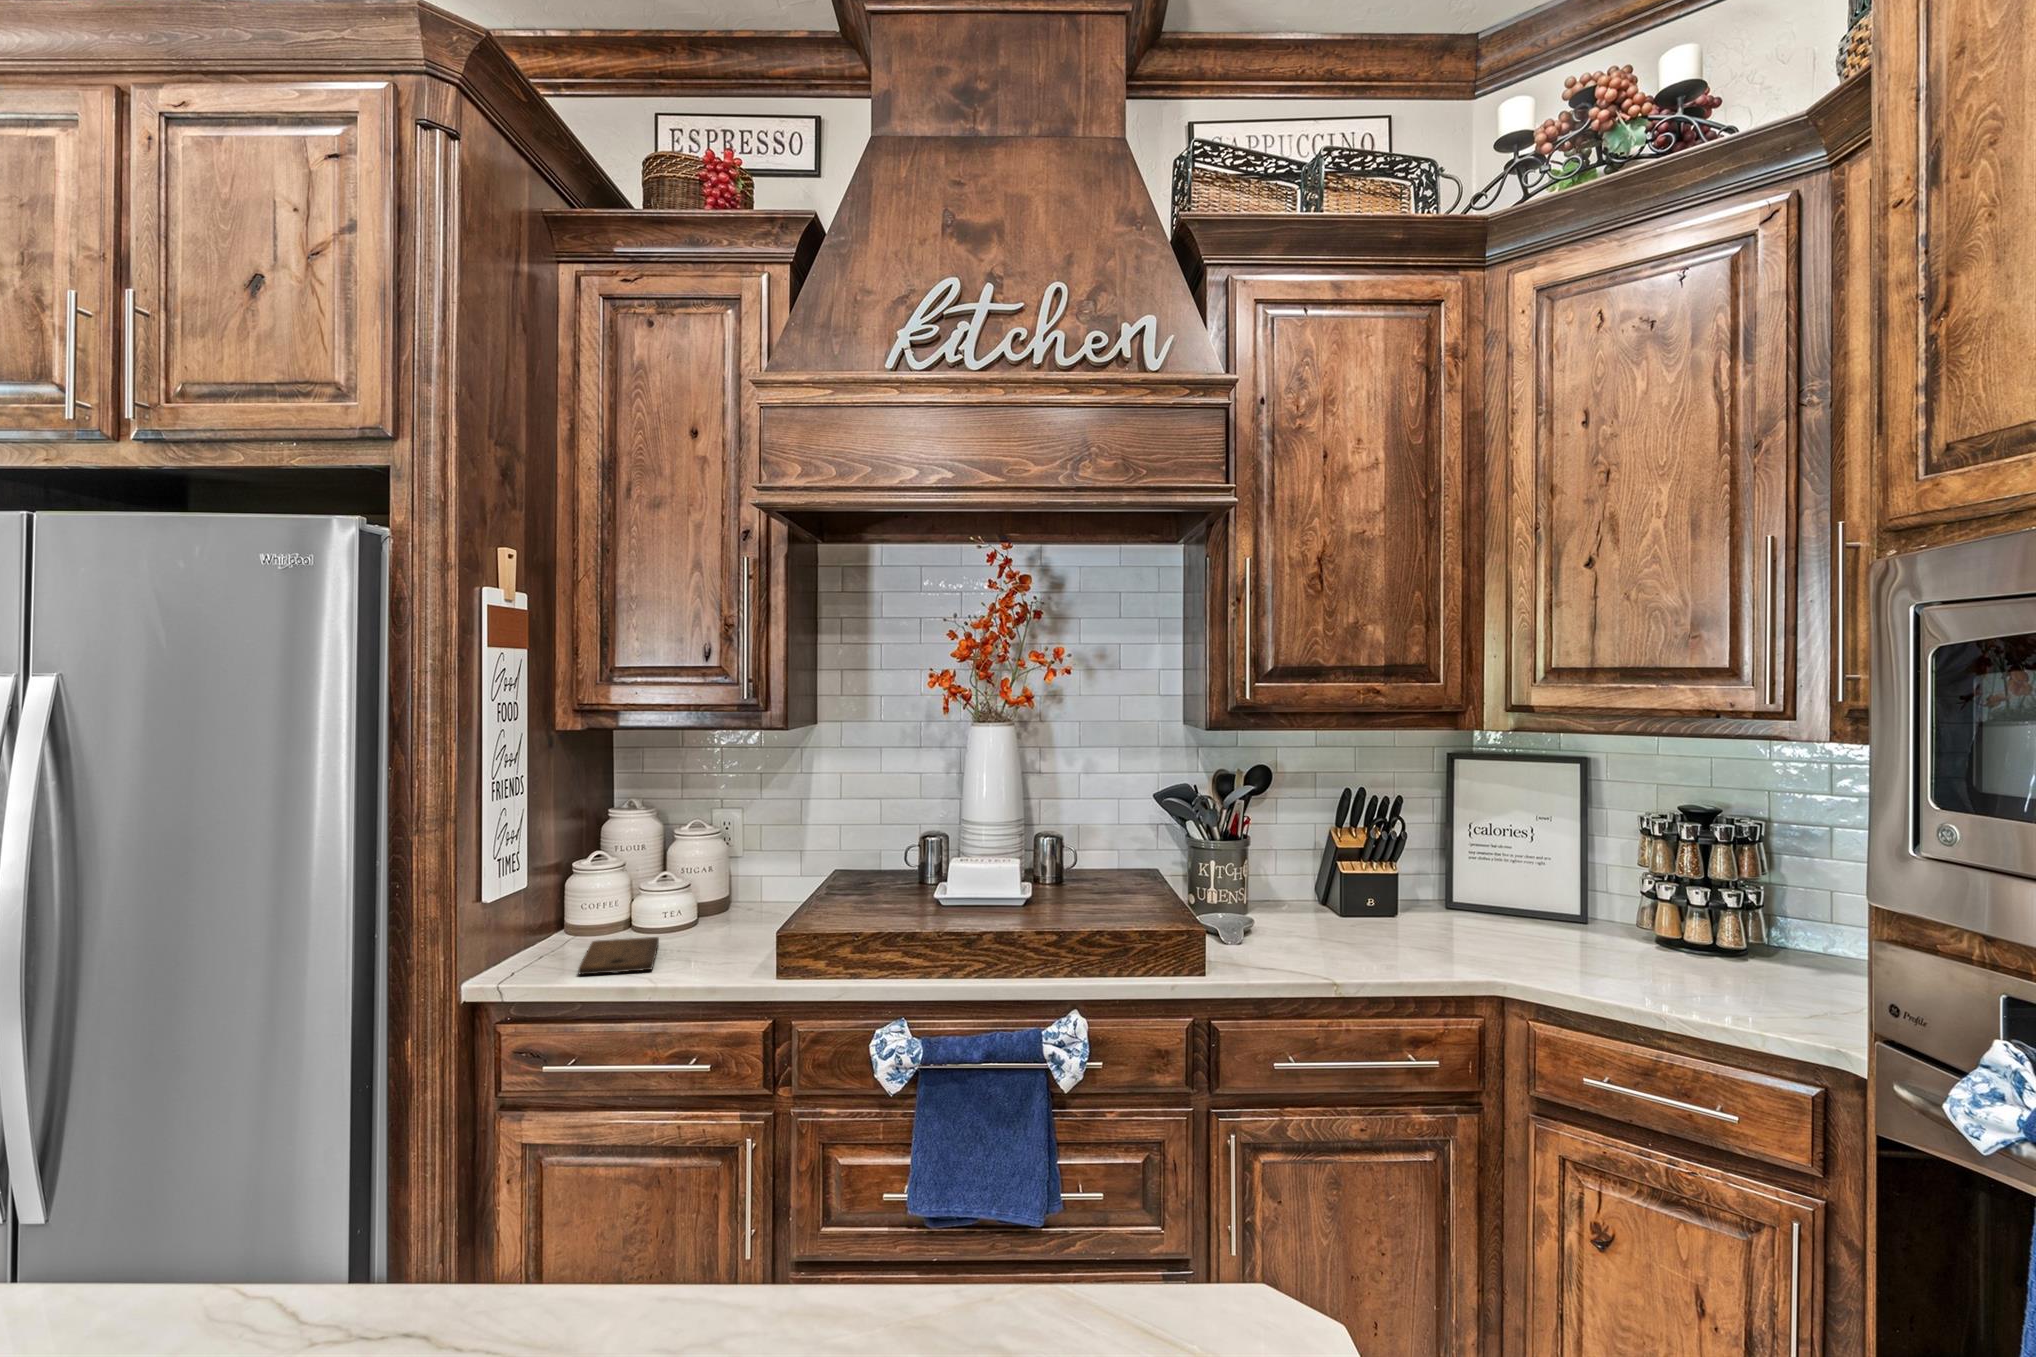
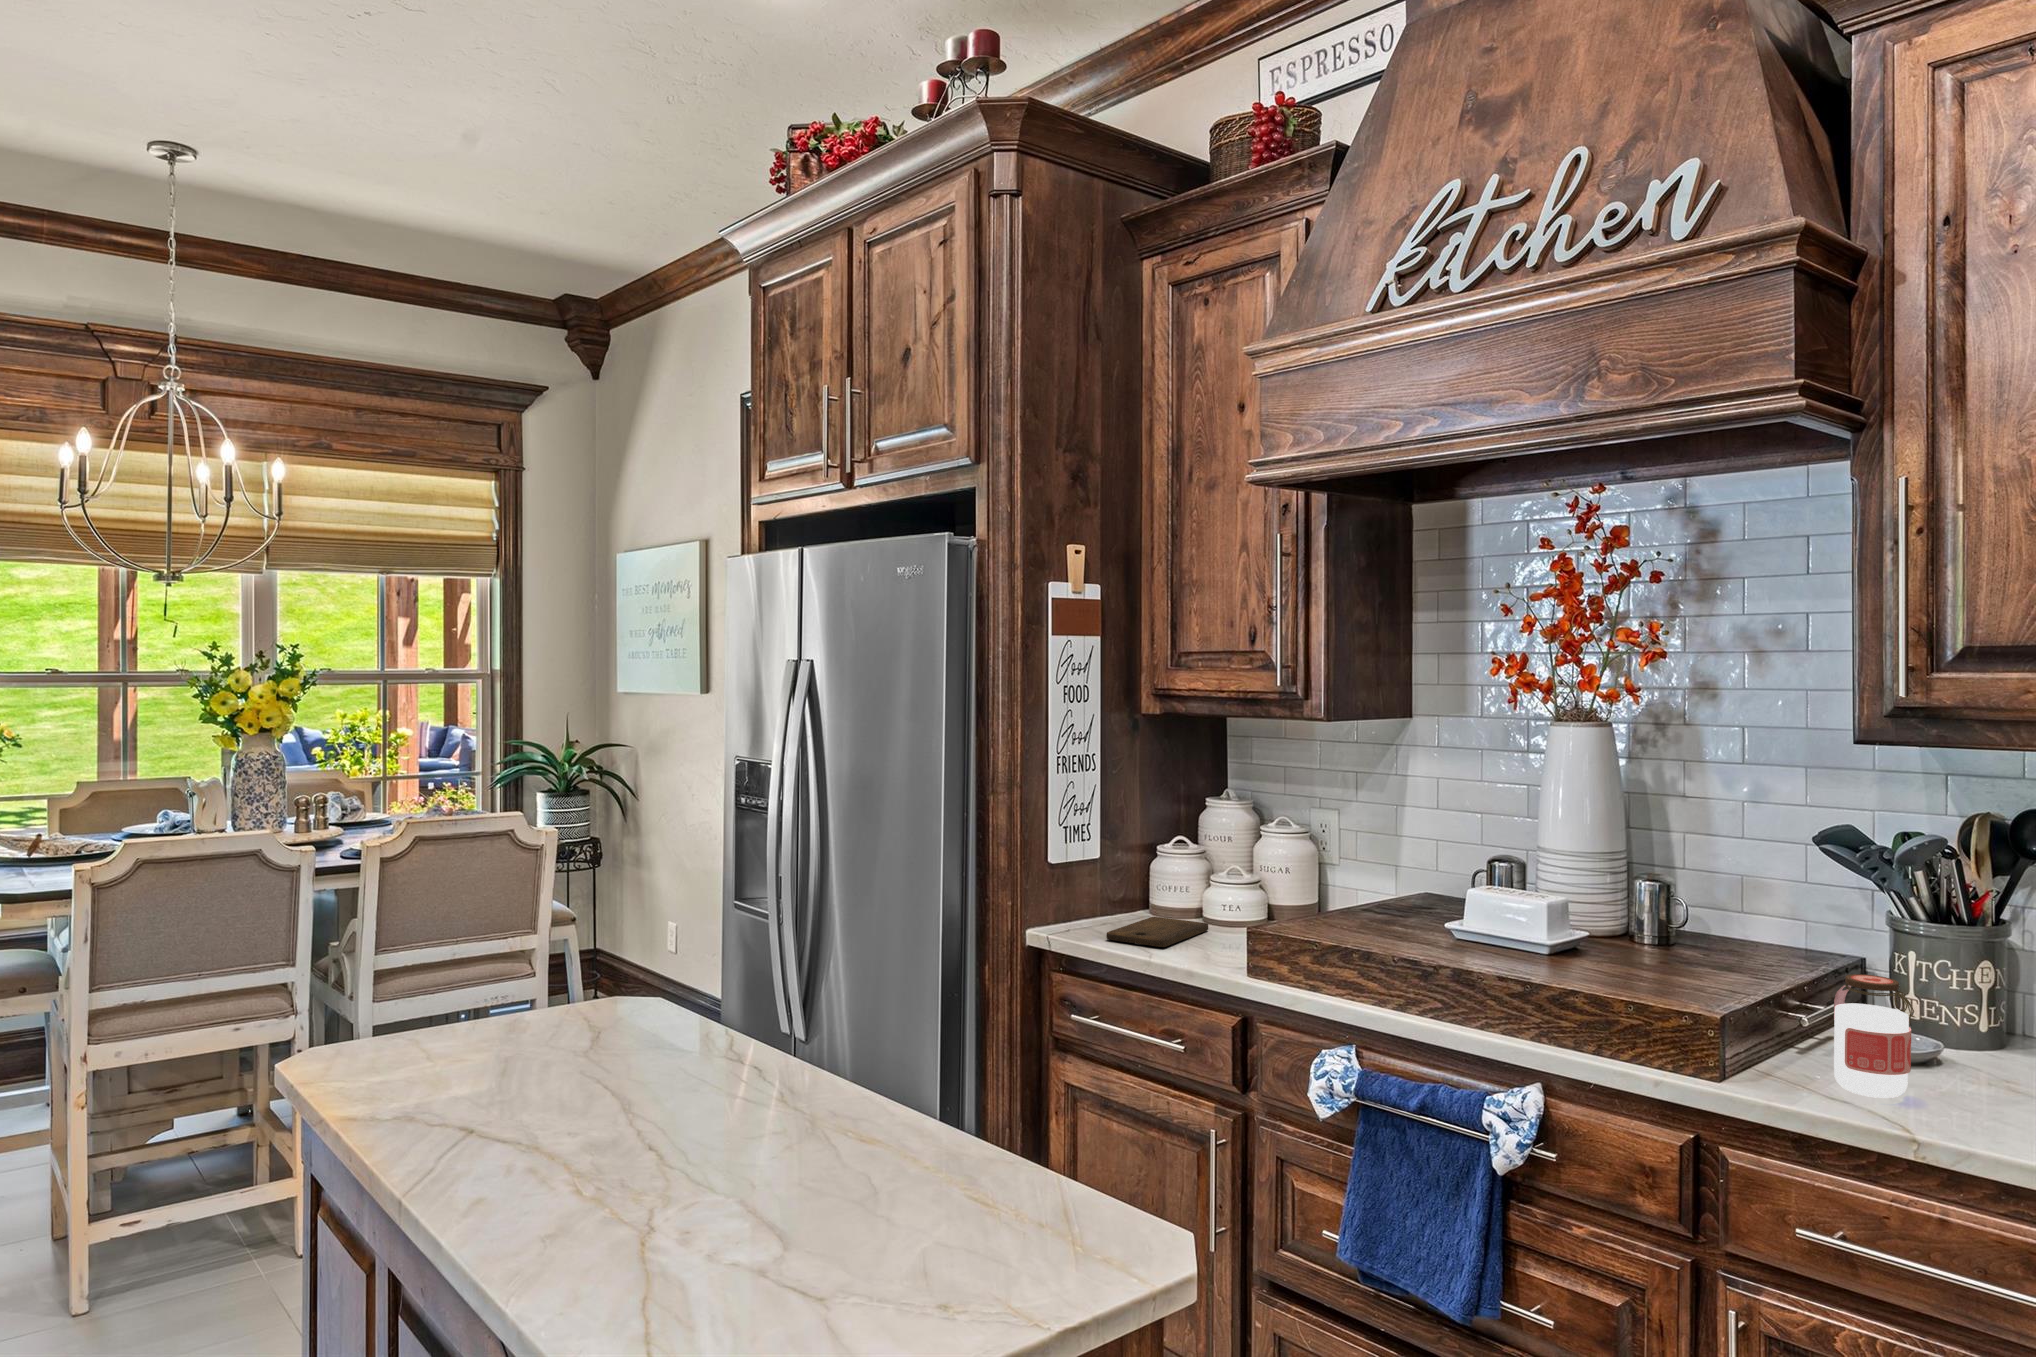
jar: none [1253,883,1301,965] -> present [1834,974,1914,1098]

